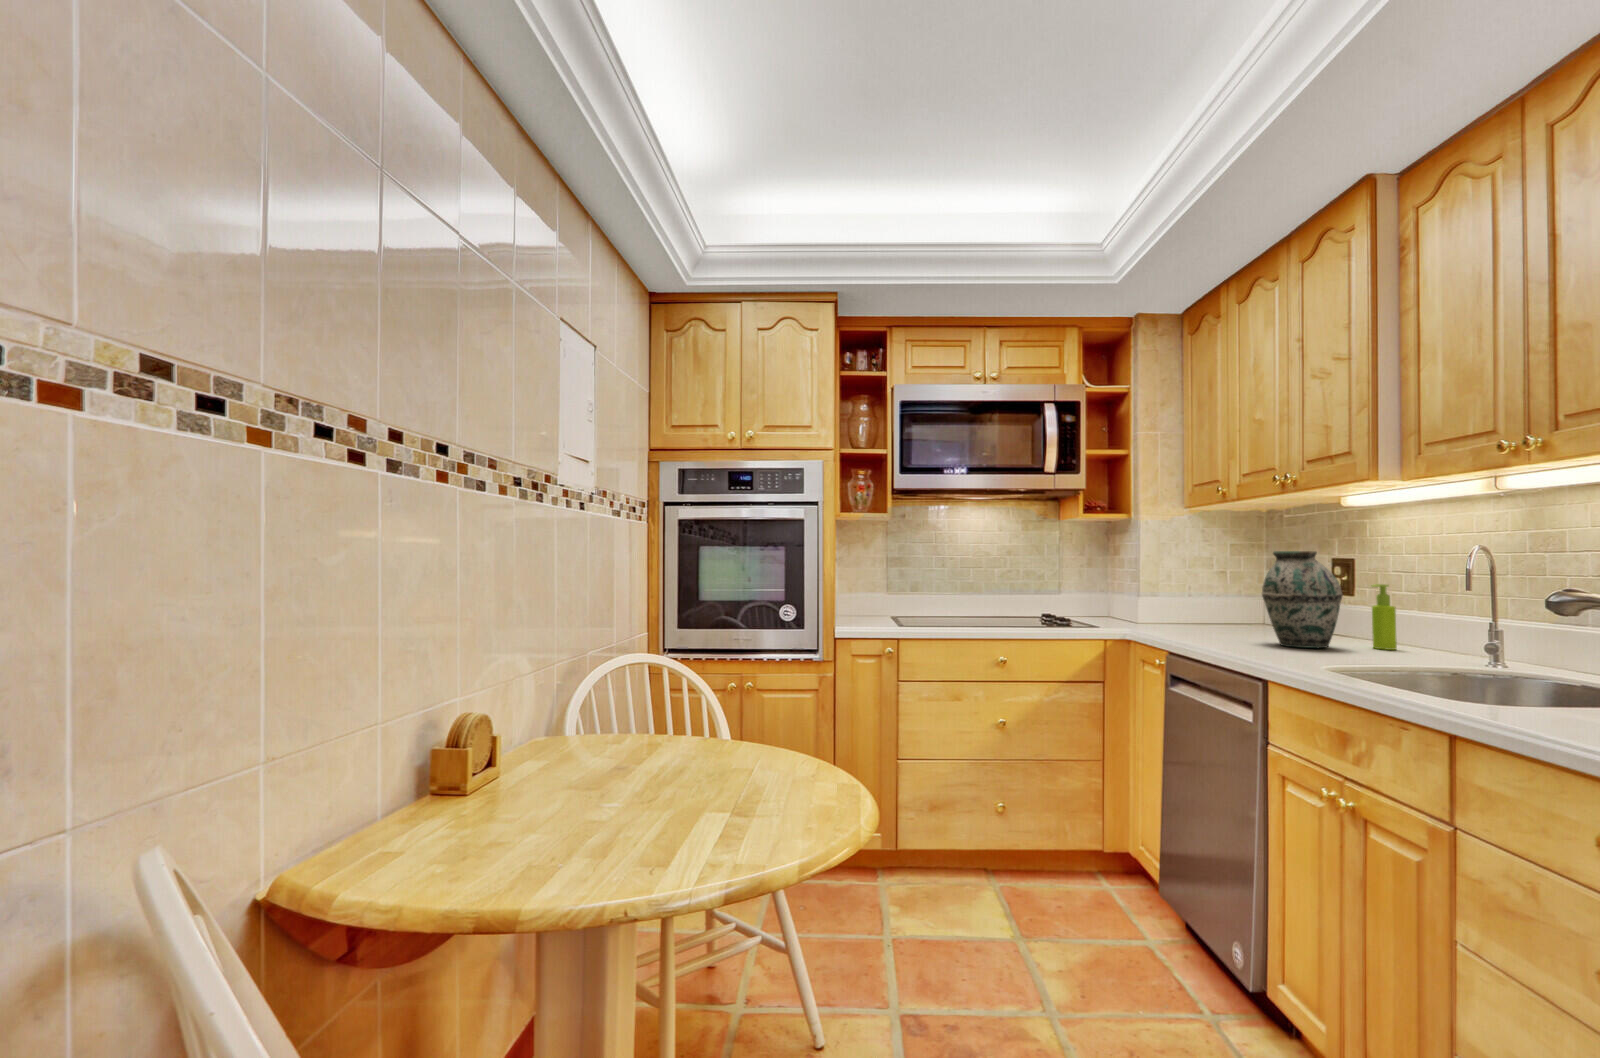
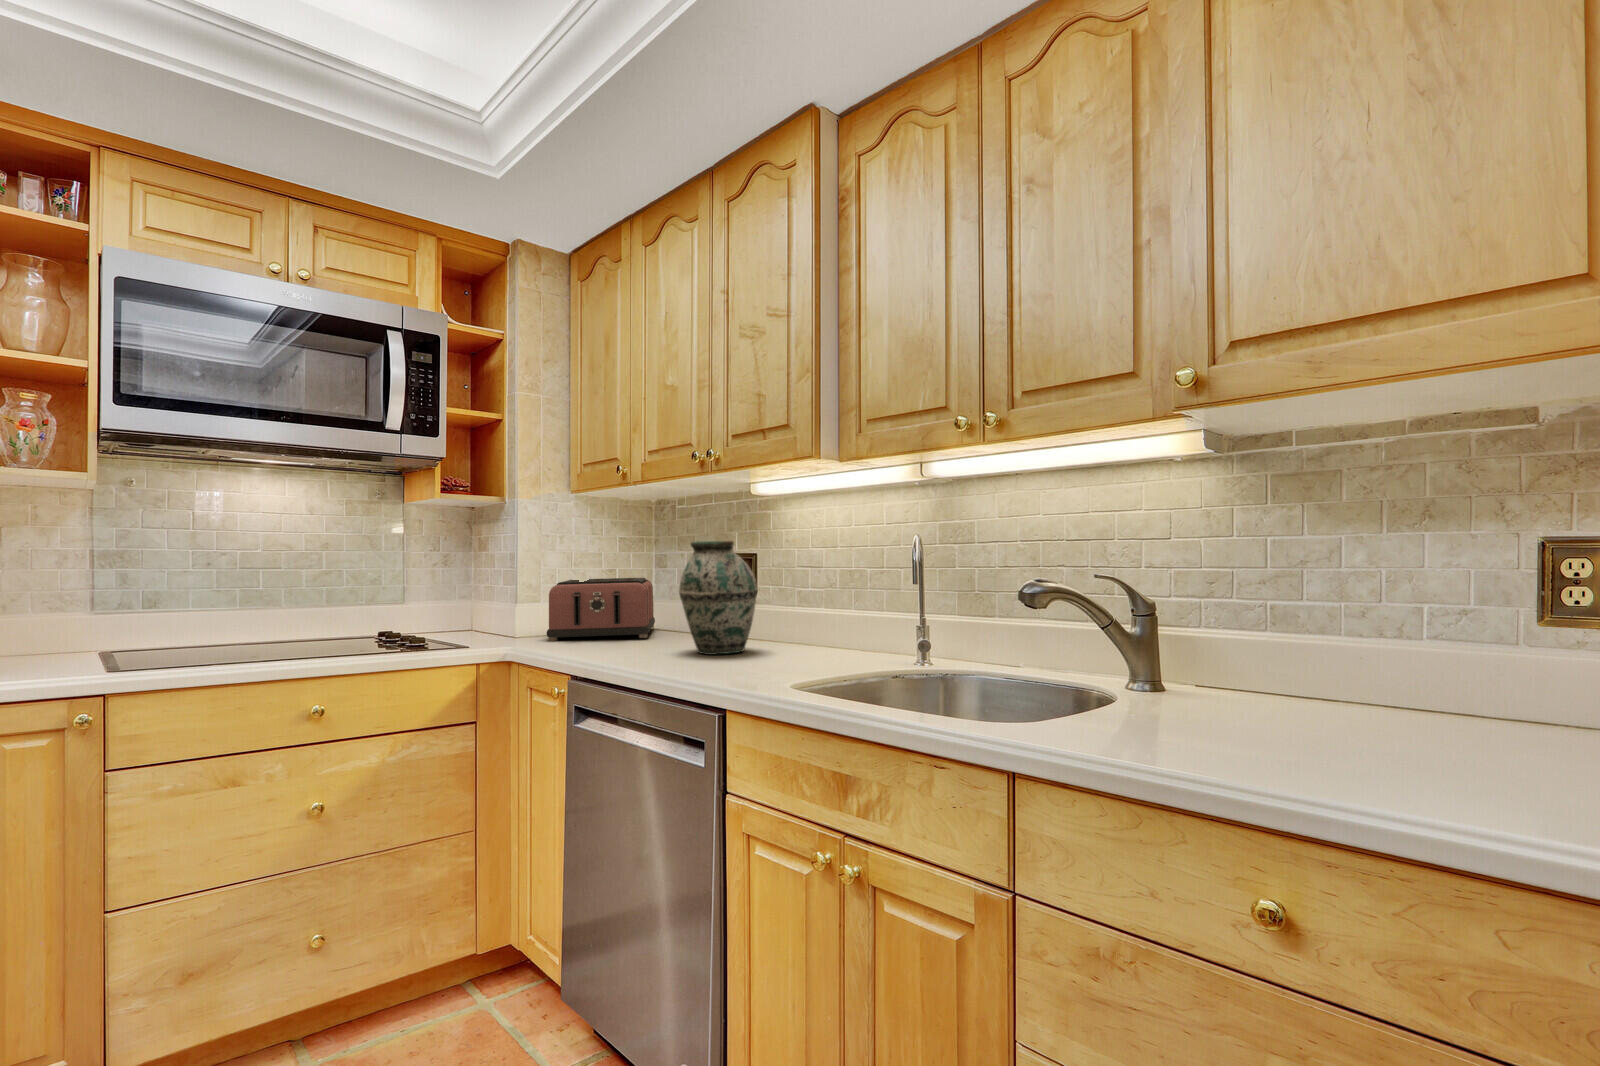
toaster: none [1159,580,1265,632] -> present [547,578,655,641]
soap dispenser: present [1372,584,1397,650] -> none [775,576,795,645]

